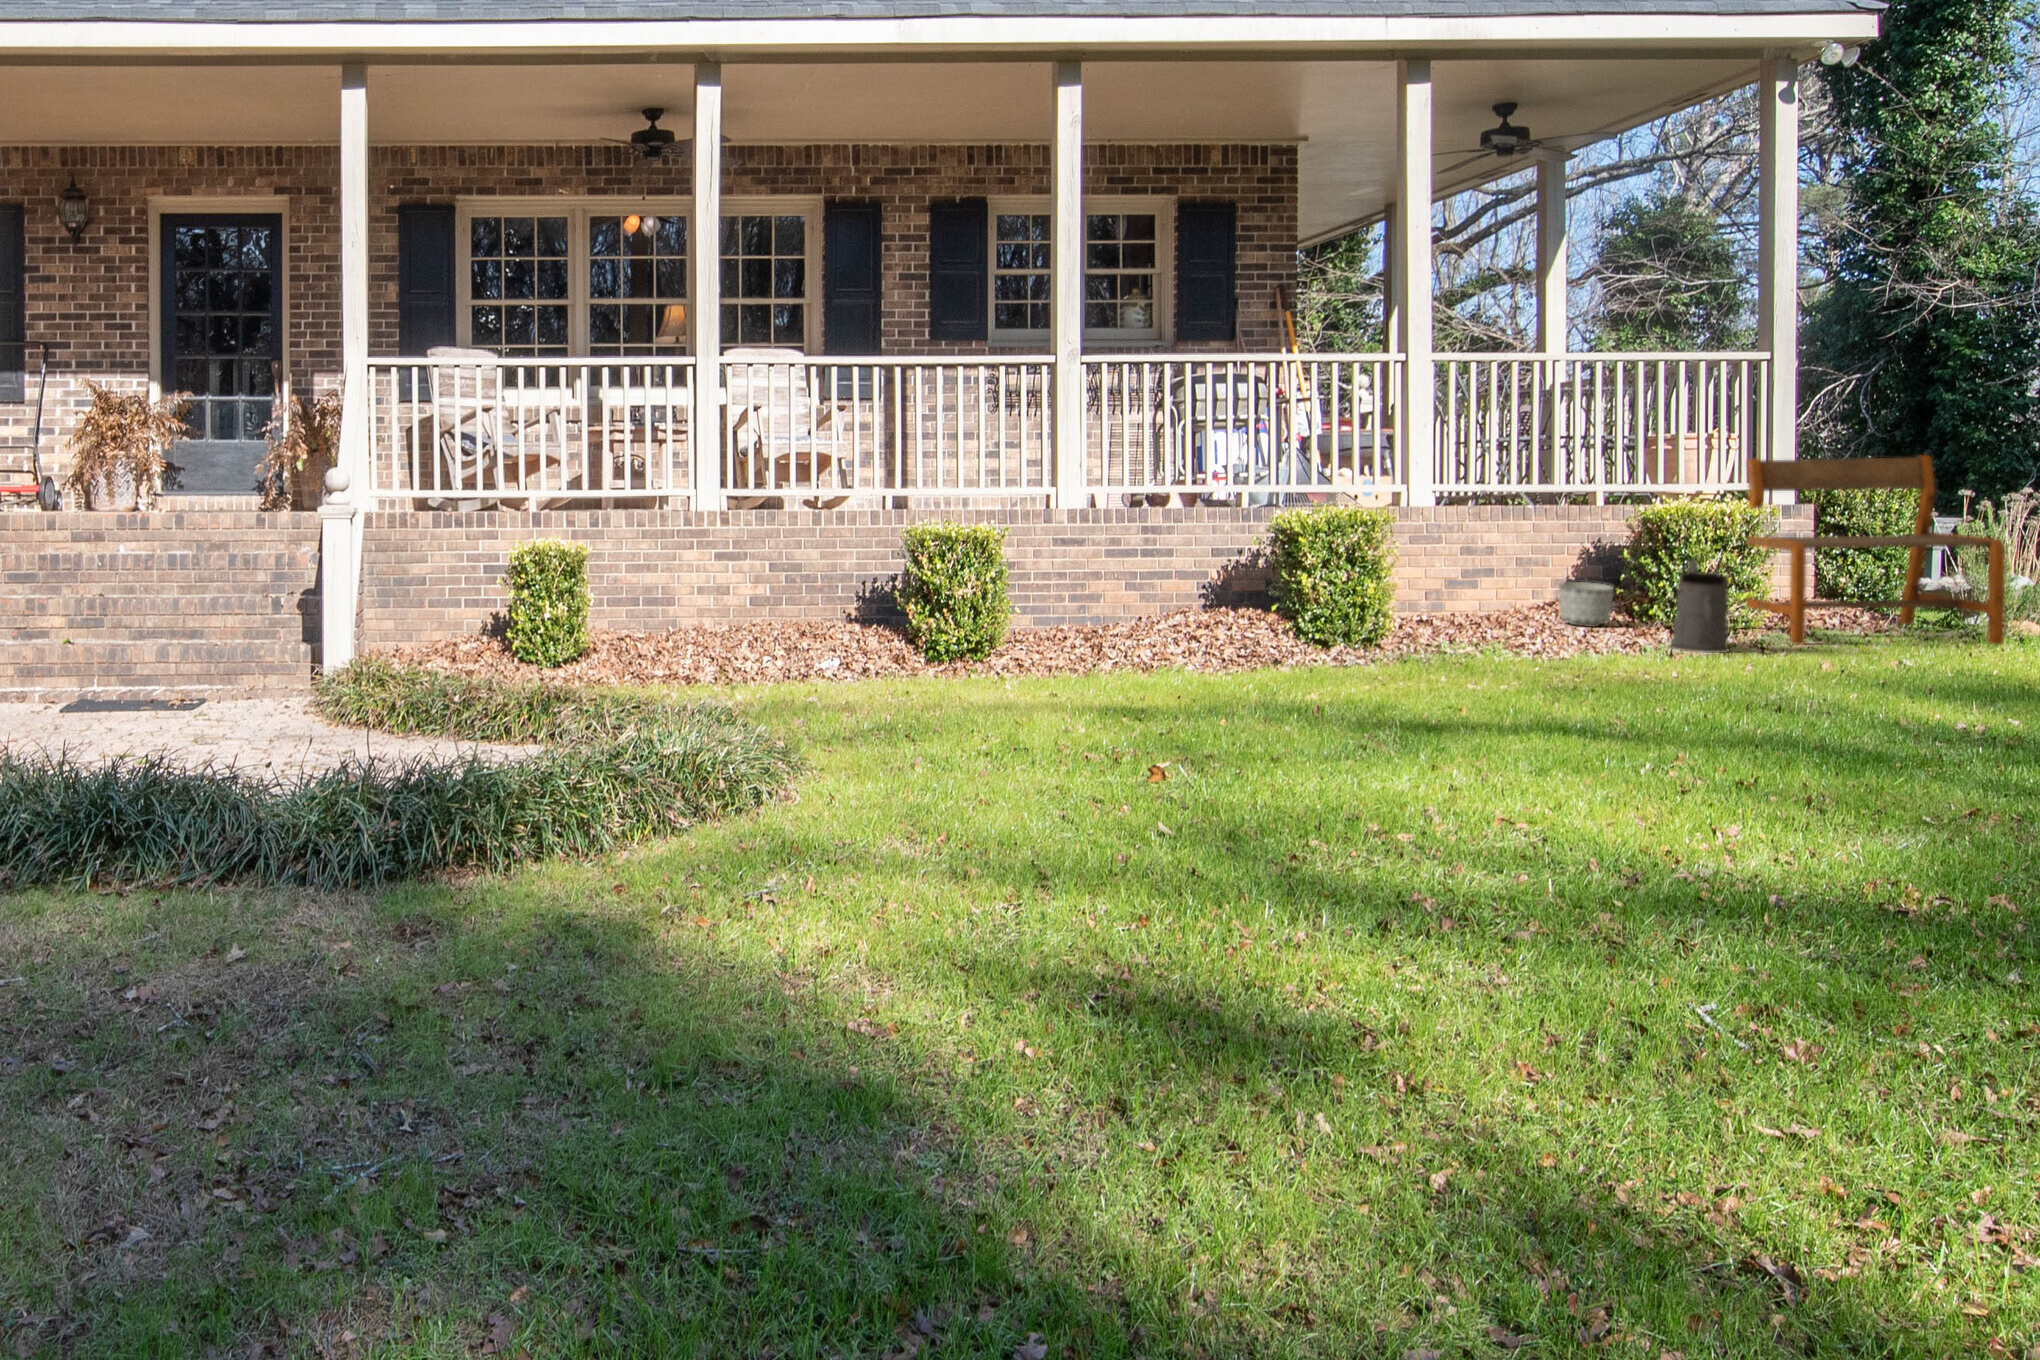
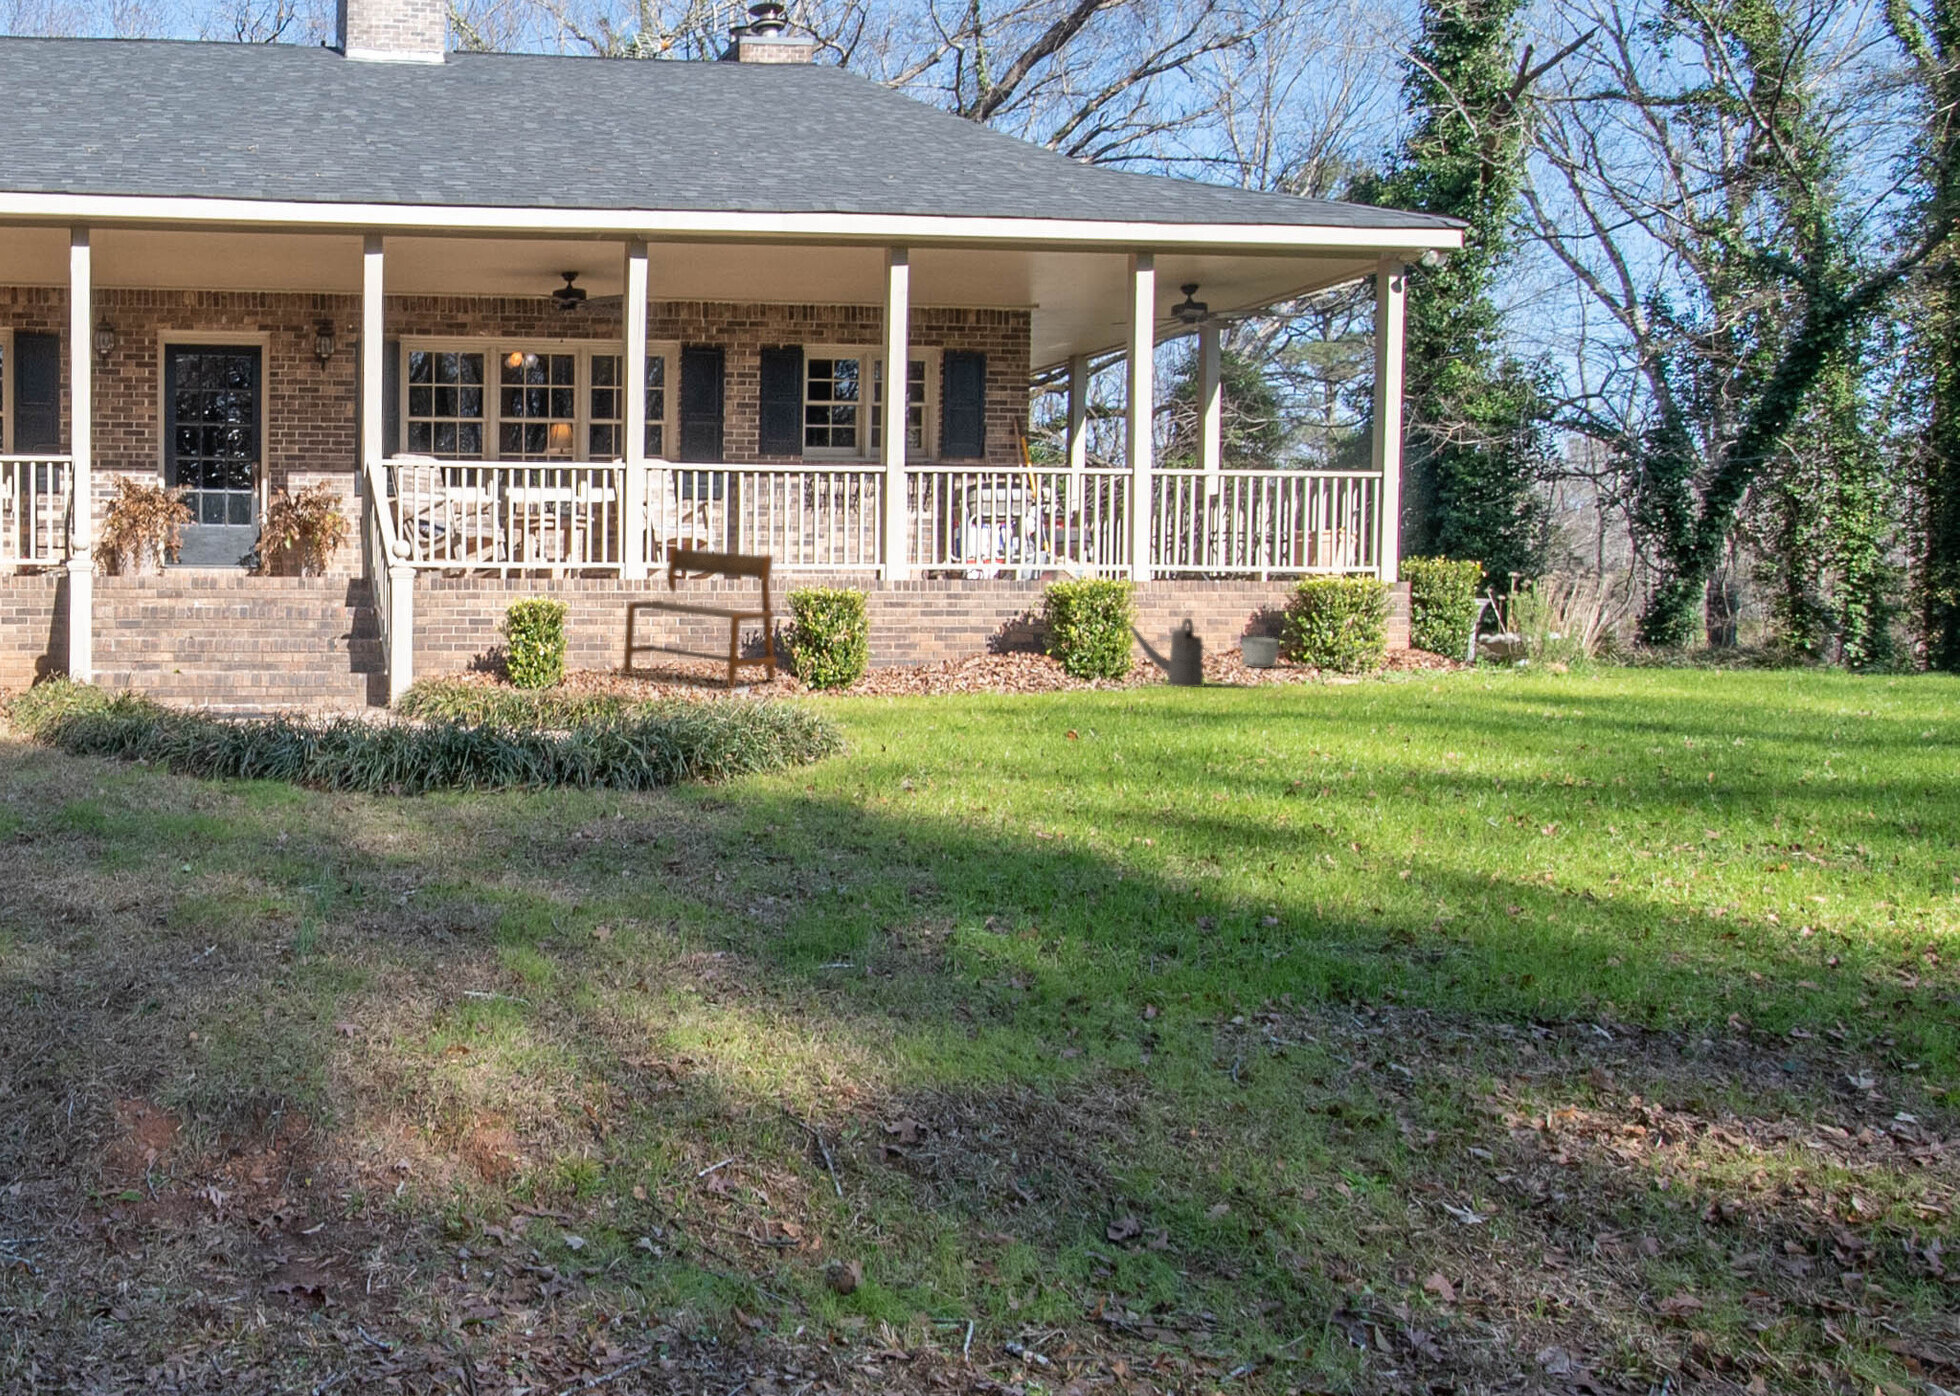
bench: present [1746,455,2005,645] -> present [623,547,777,688]
watering can: present [1670,557,1729,653] -> present [1129,618,1209,687]

